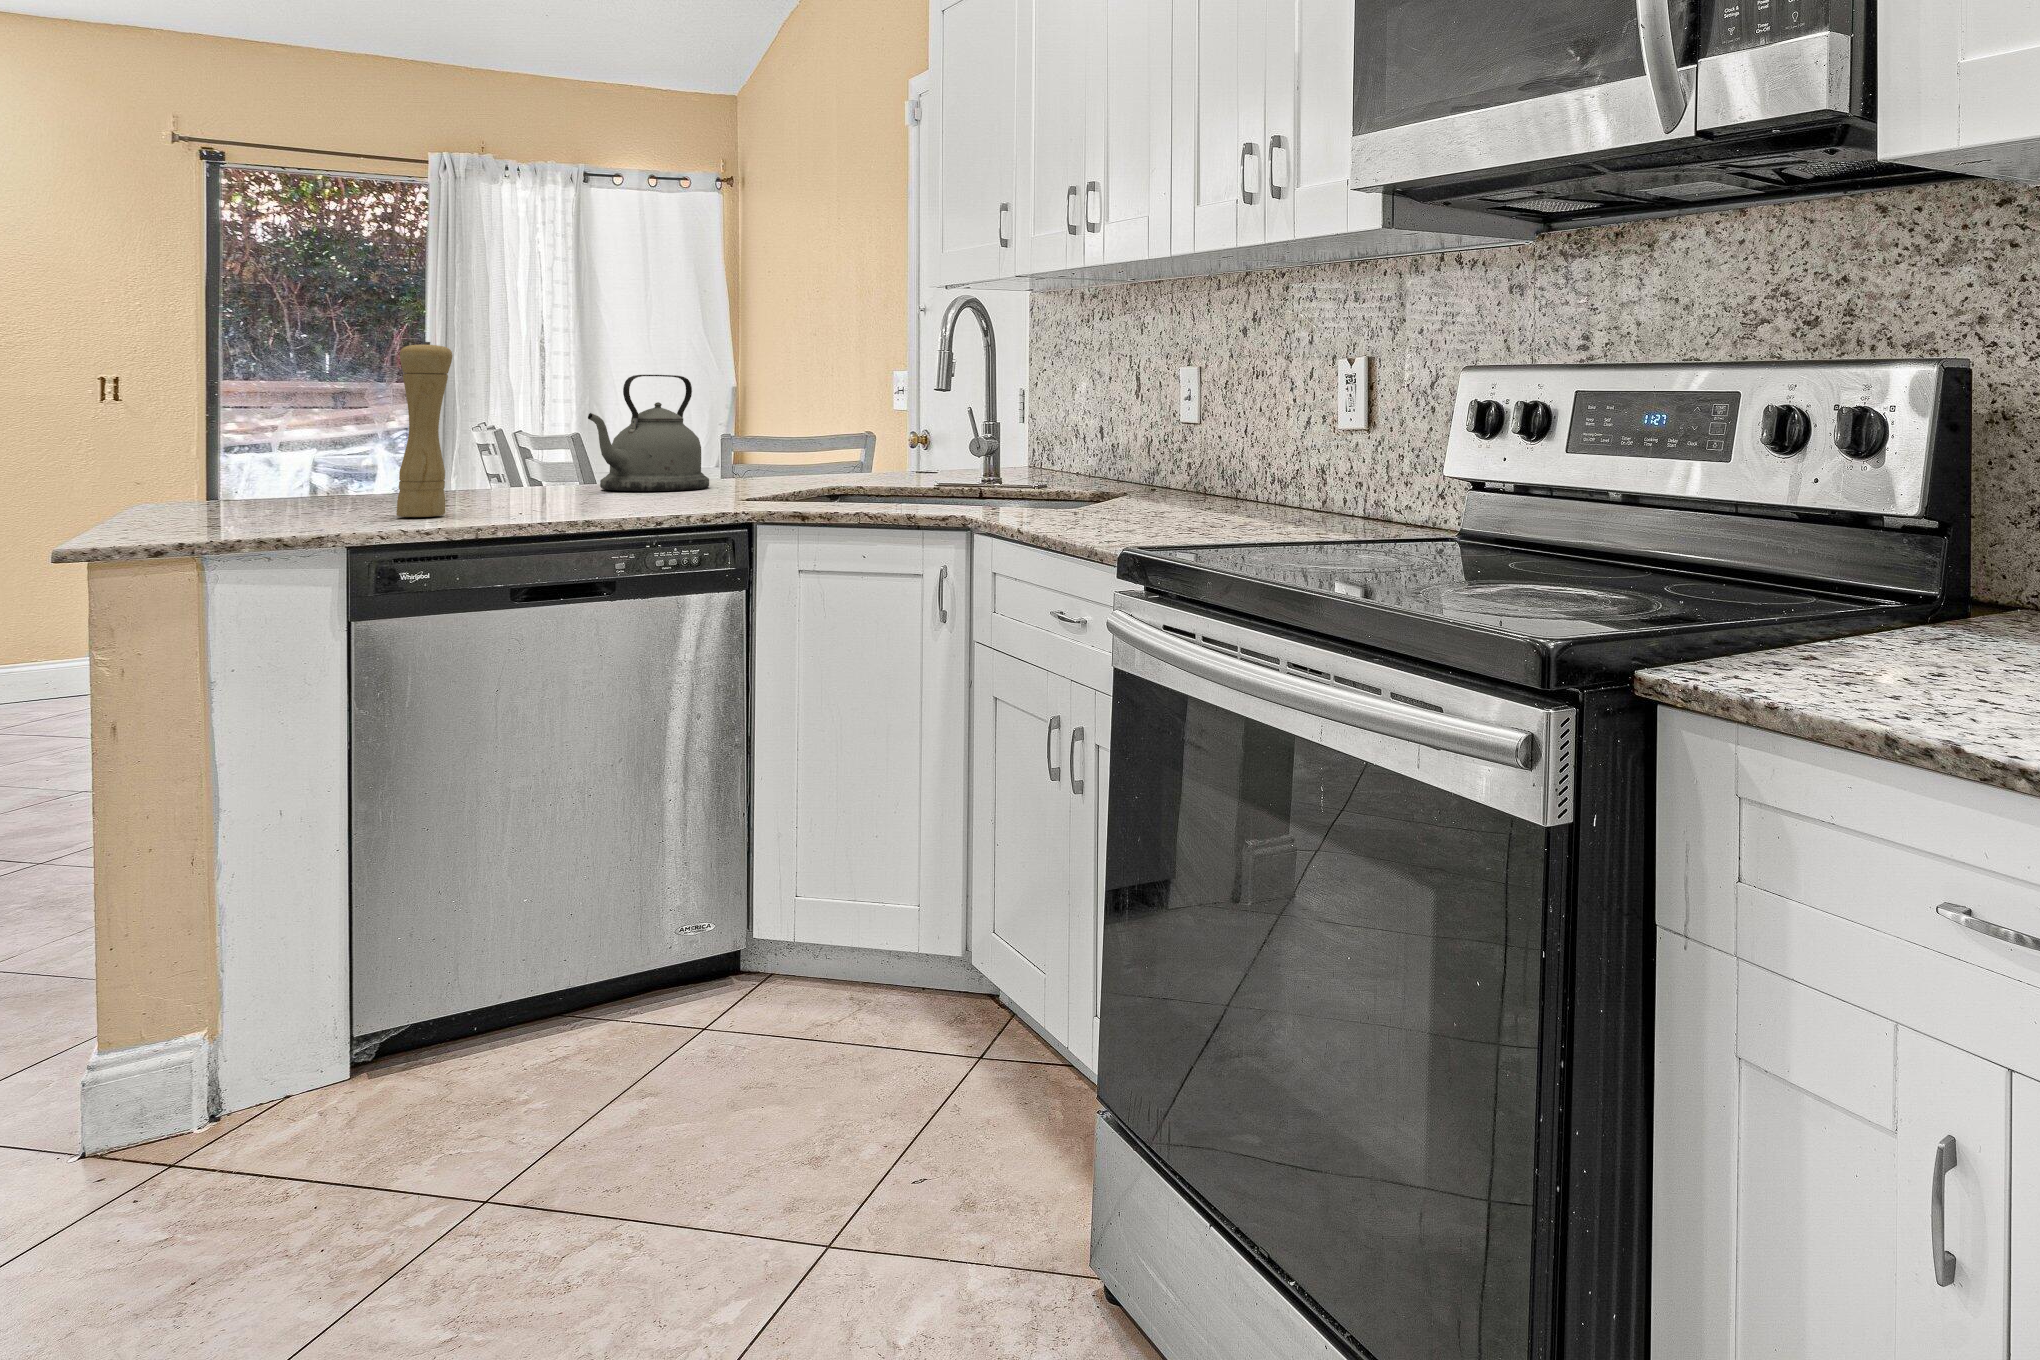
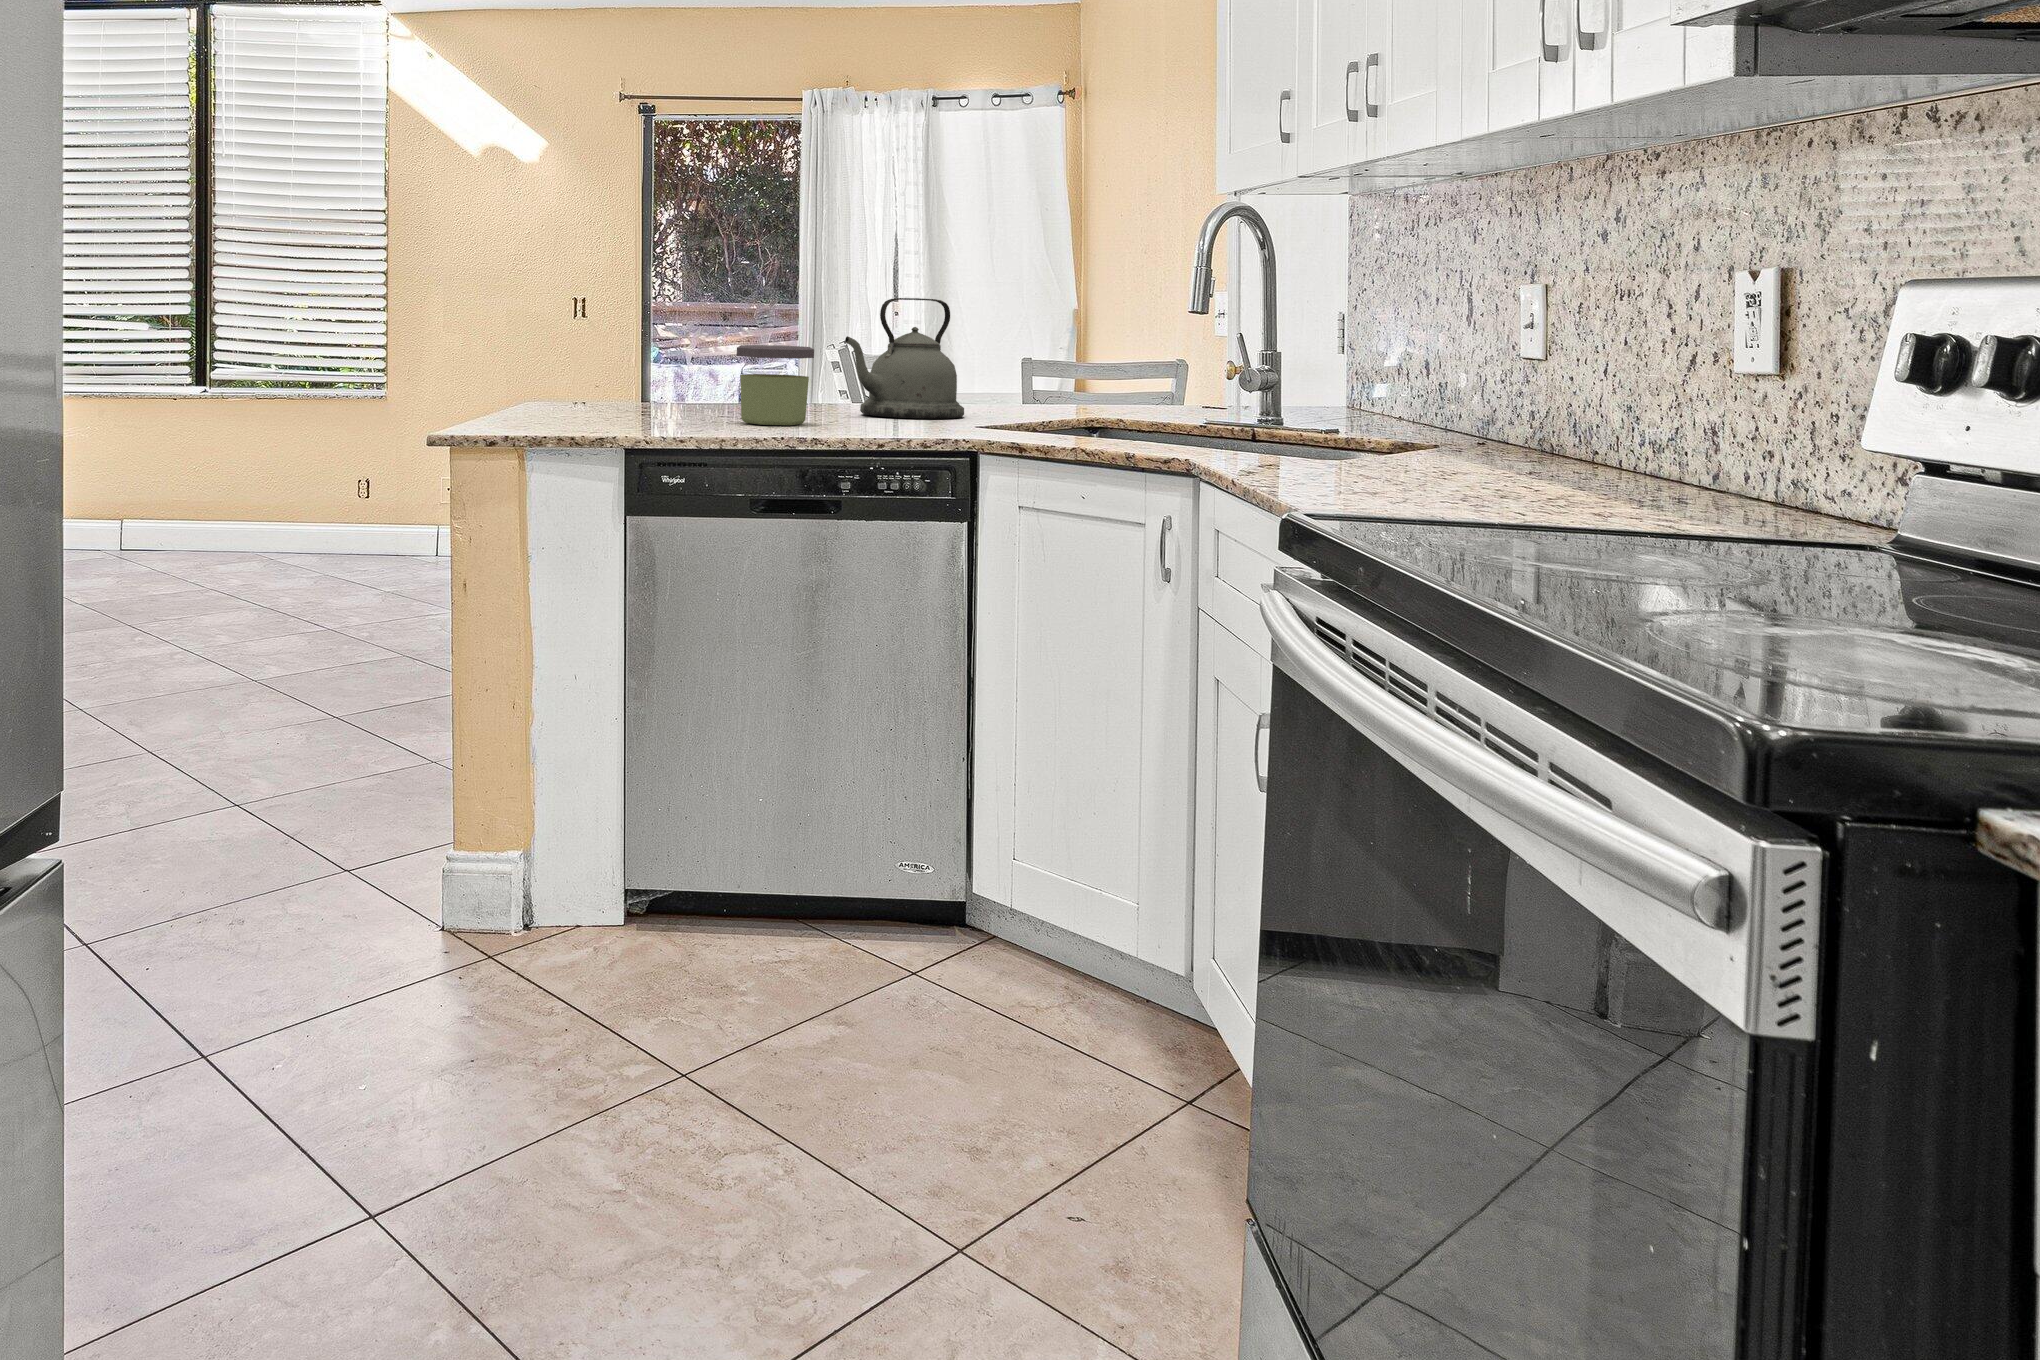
pepper mill: present [397,342,452,517] -> none [662,265,707,429]
jar: none [477,424,567,507] -> present [737,345,814,425]

